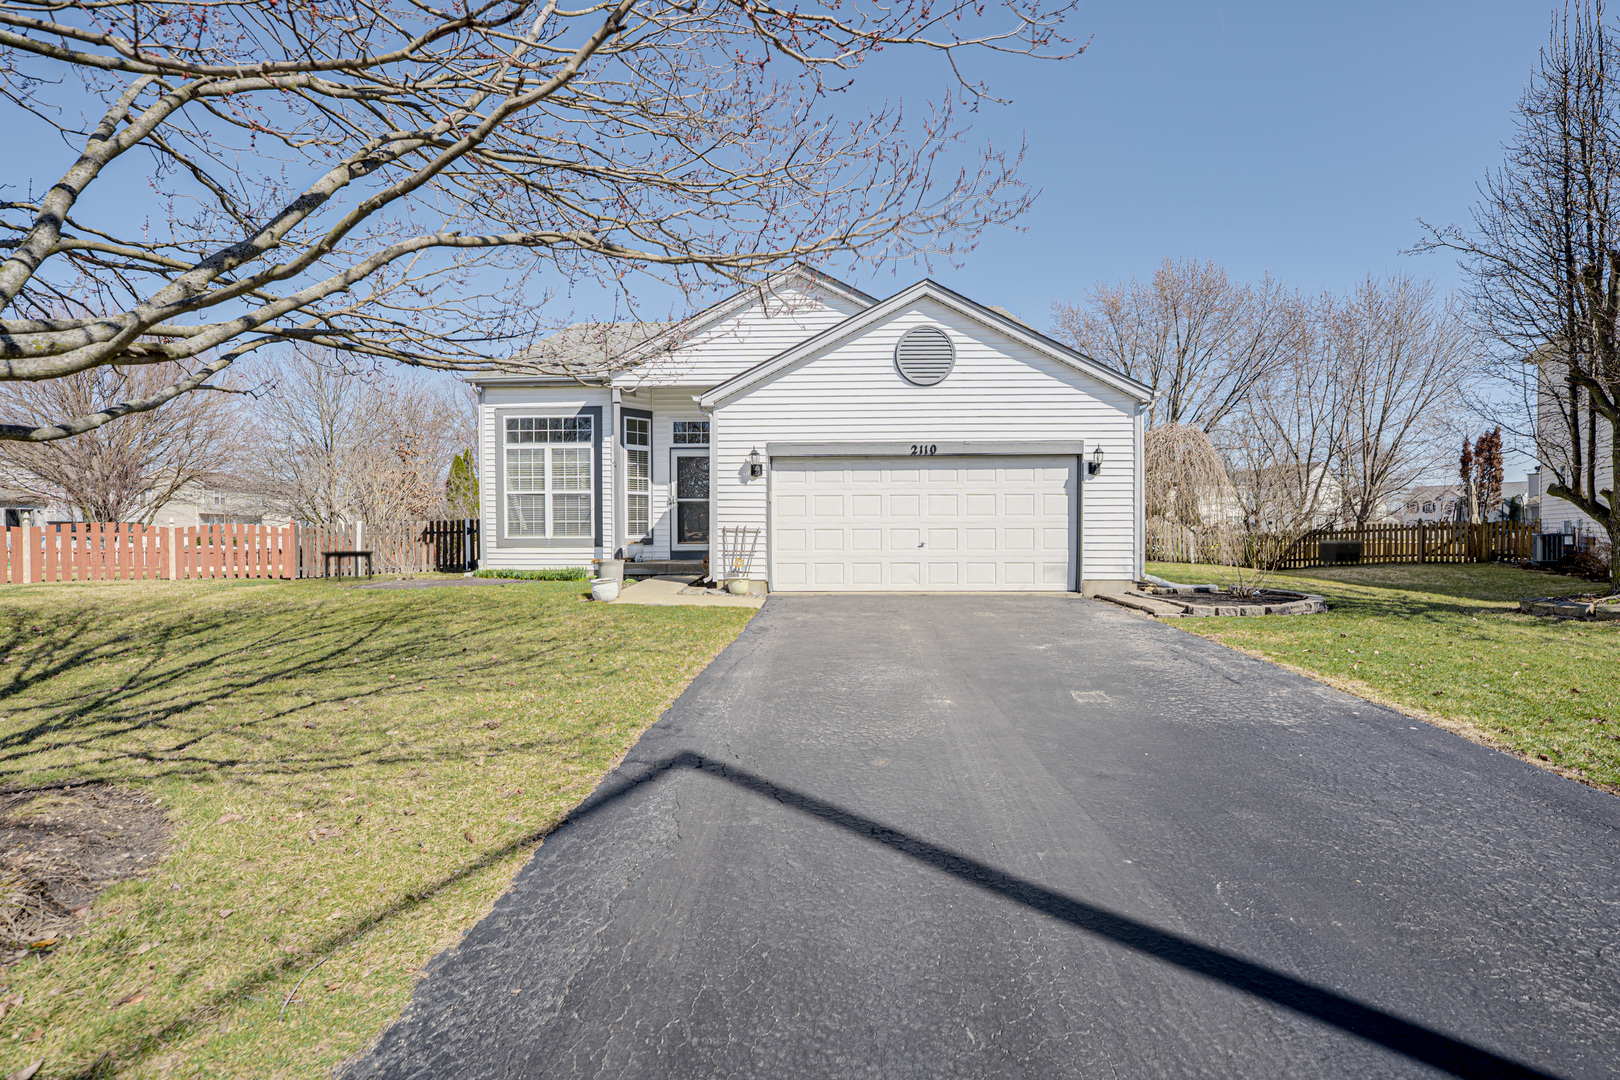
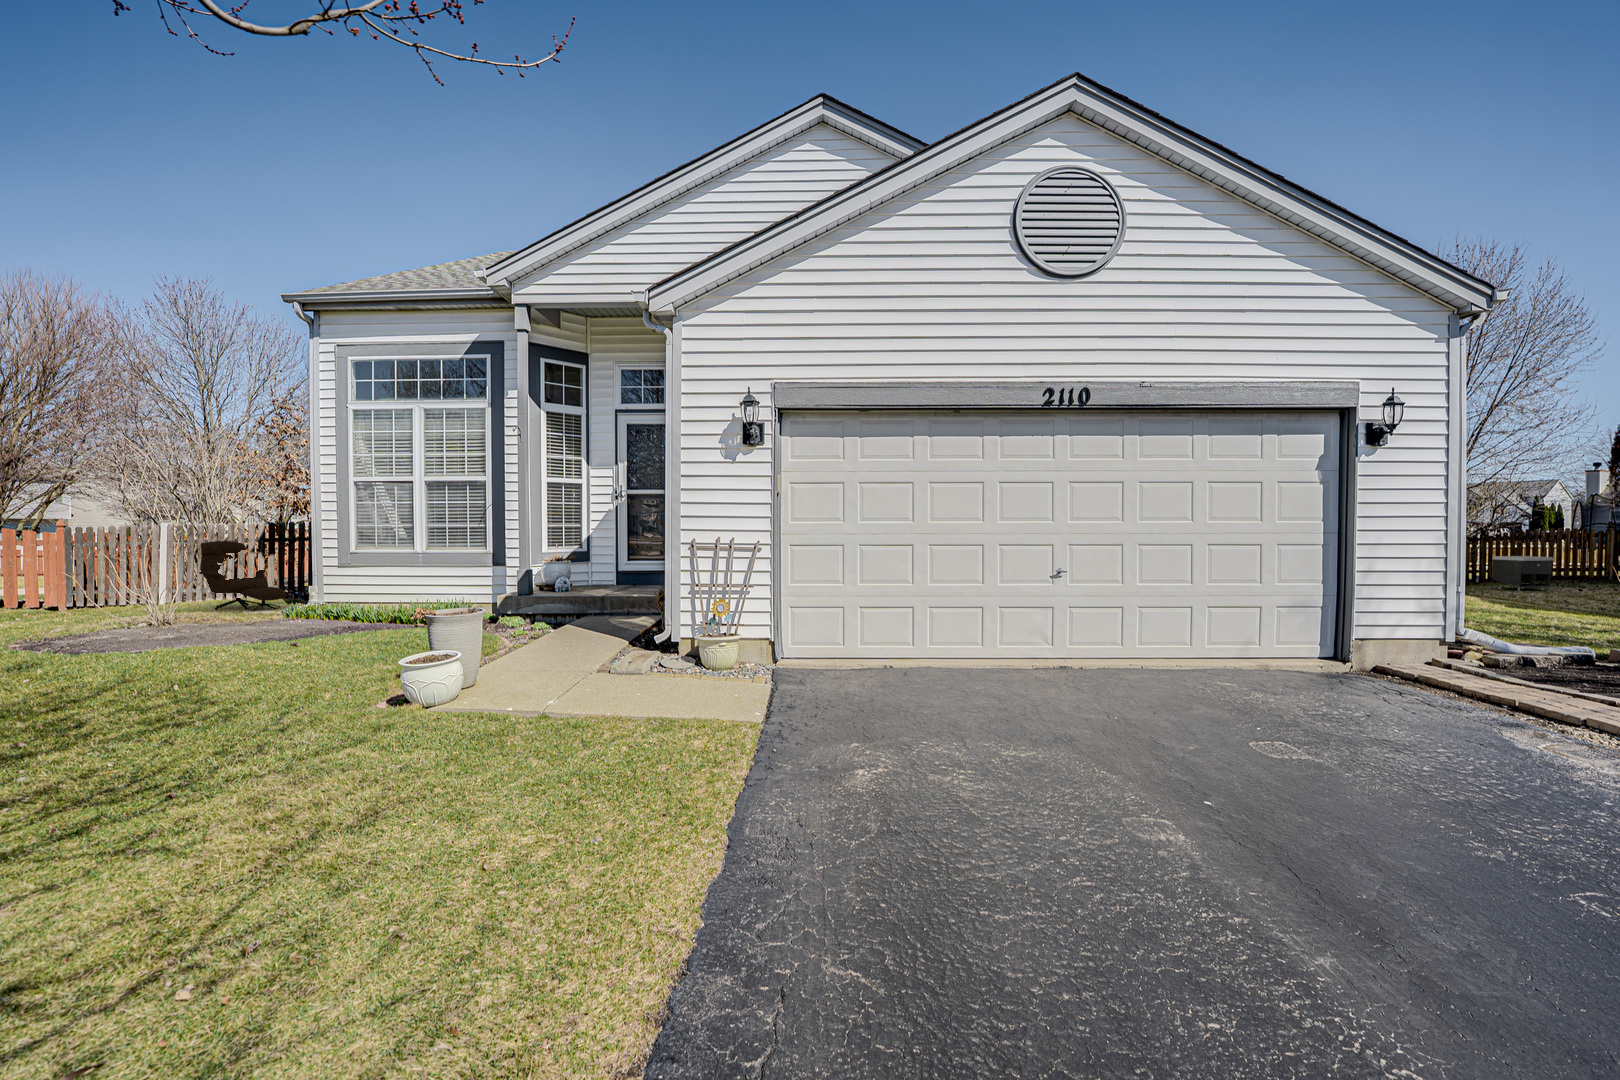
lounge chair: none [399,532,452,577] -> present [199,541,287,611]
round table: present [322,551,374,581] -> none [42,570,150,621]

